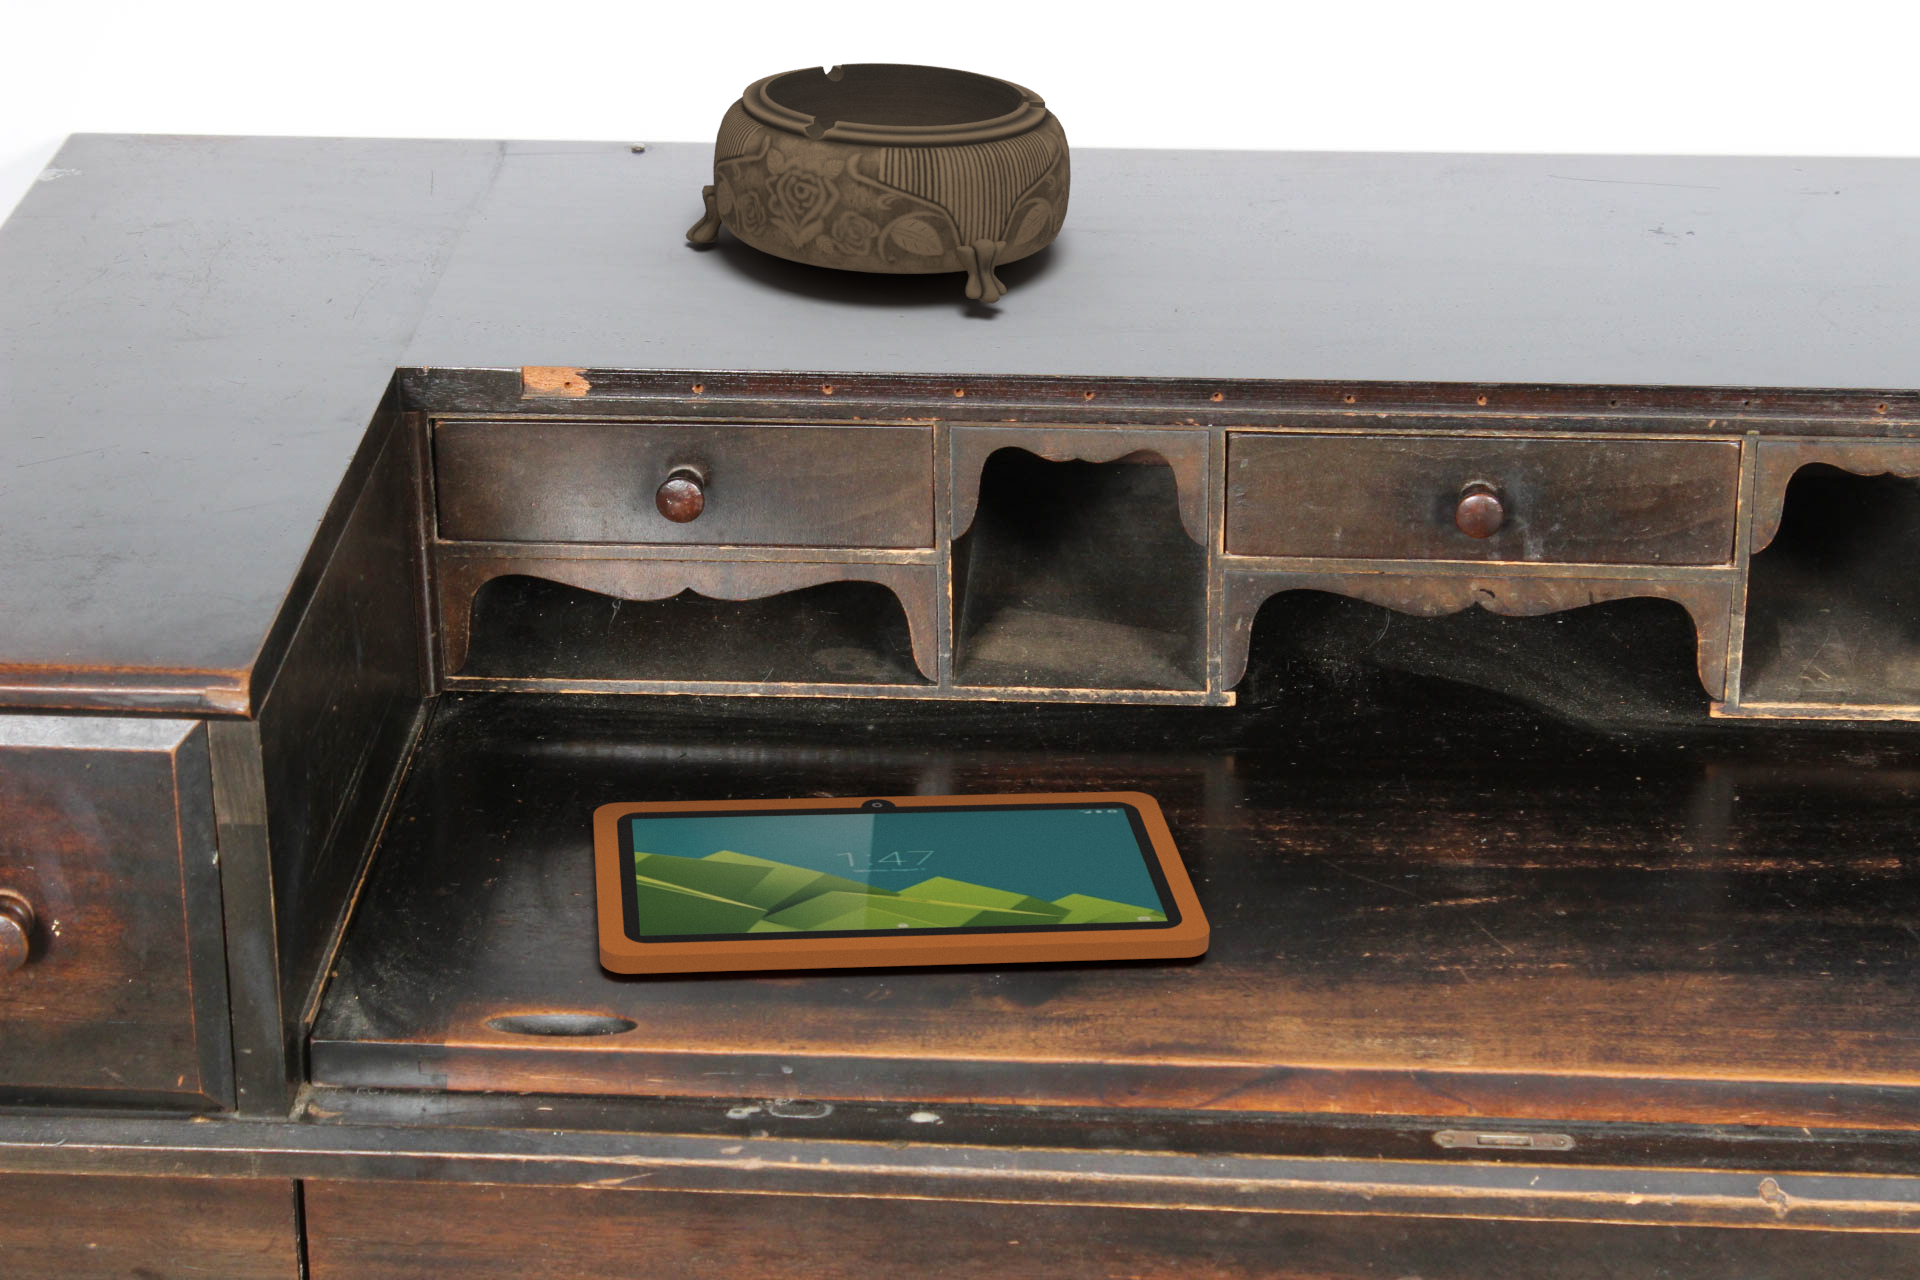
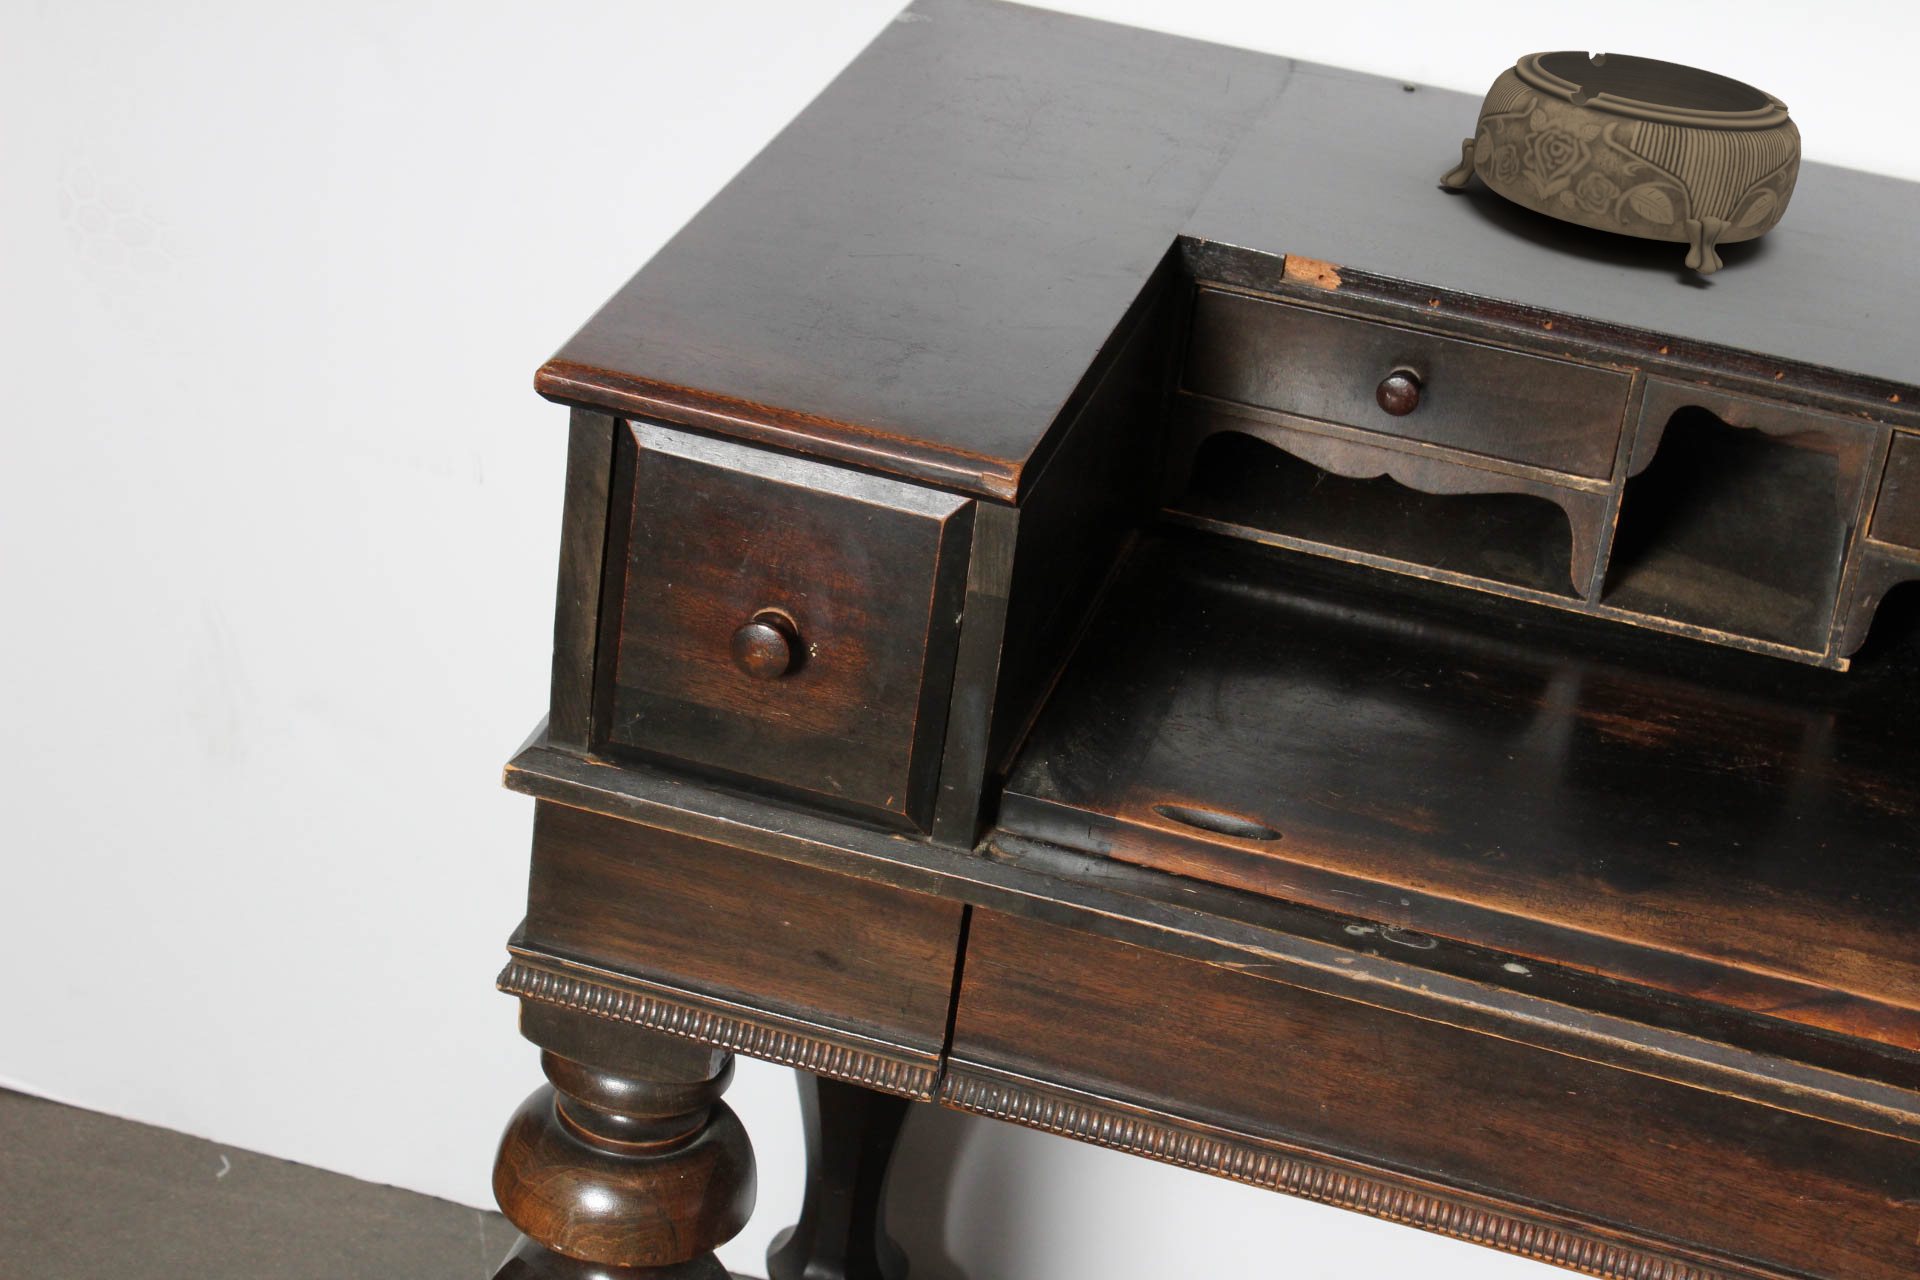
tablet: present [594,792,1210,974] -> none [1257,644,1807,884]

